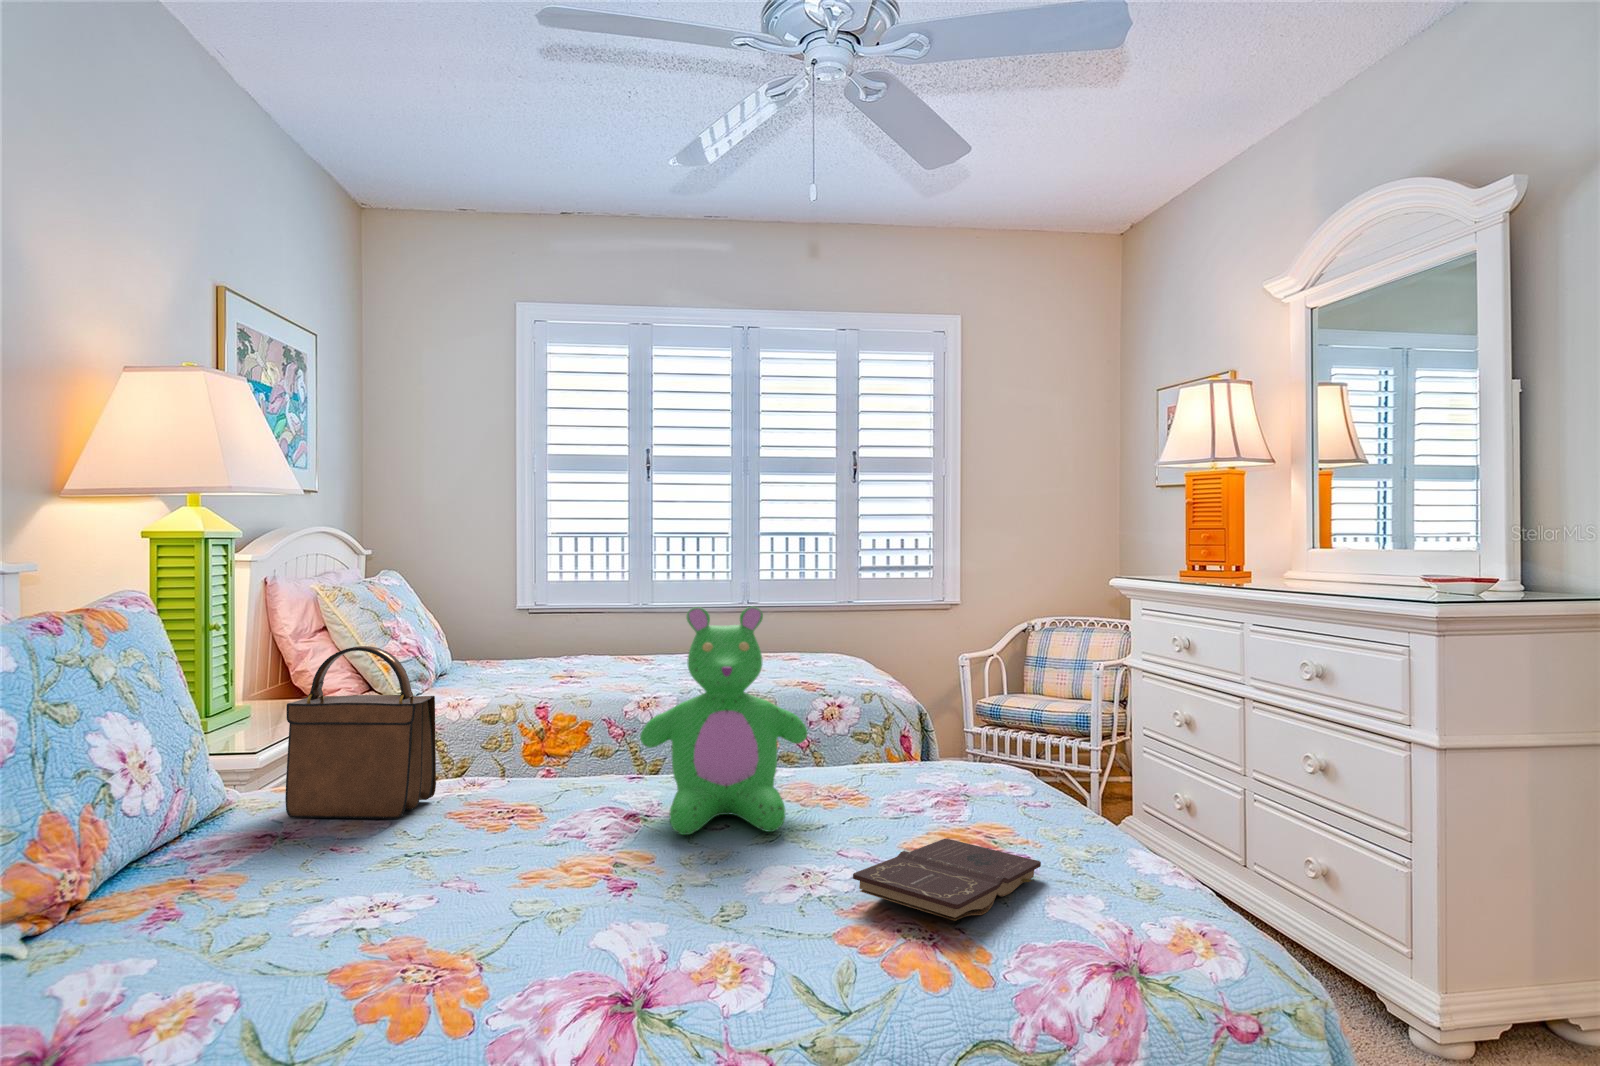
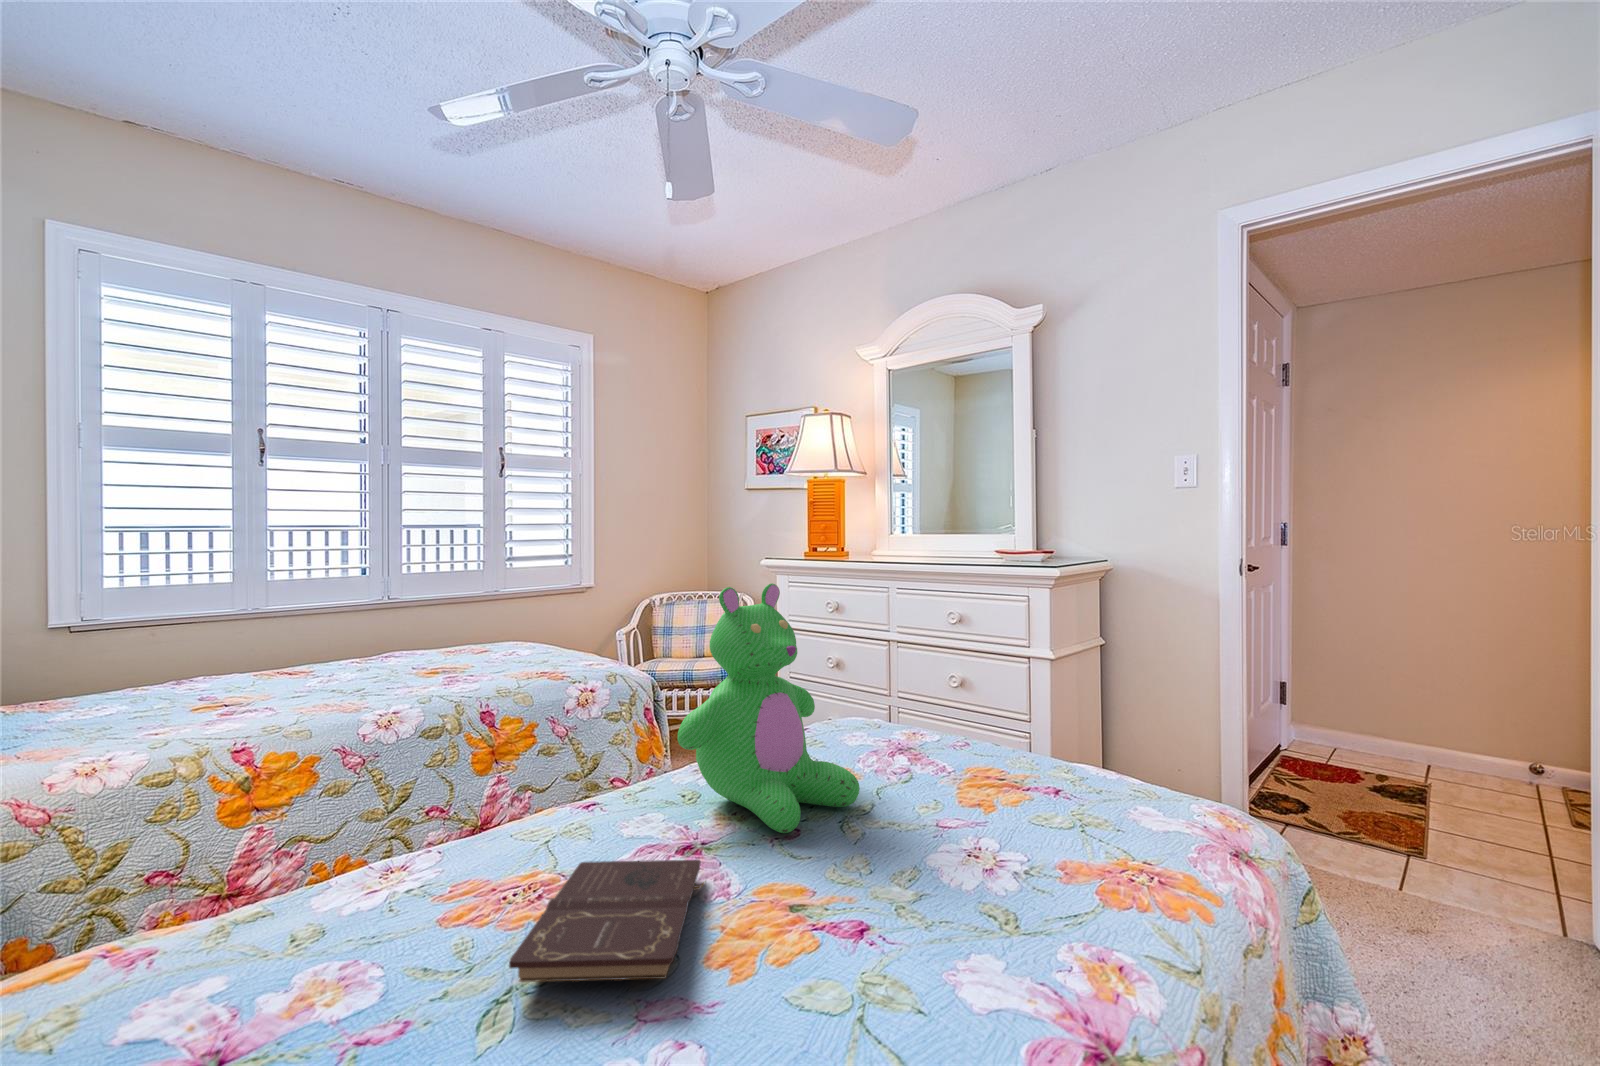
handbag: present [285,646,436,819] -> none [154,681,412,1000]
book: present [853,839,1041,921] -> present [509,860,704,982]

